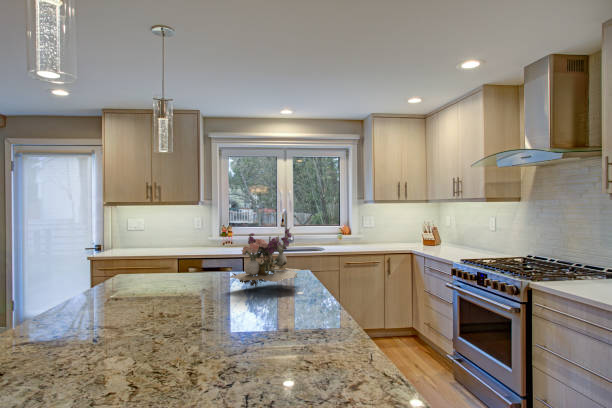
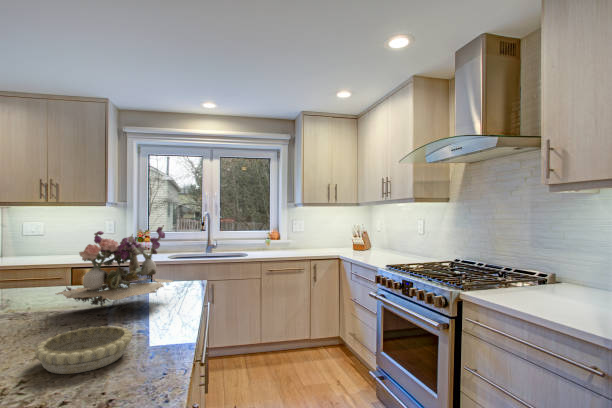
decorative bowl: none [260,296,311,320] -> present [35,326,132,374]

